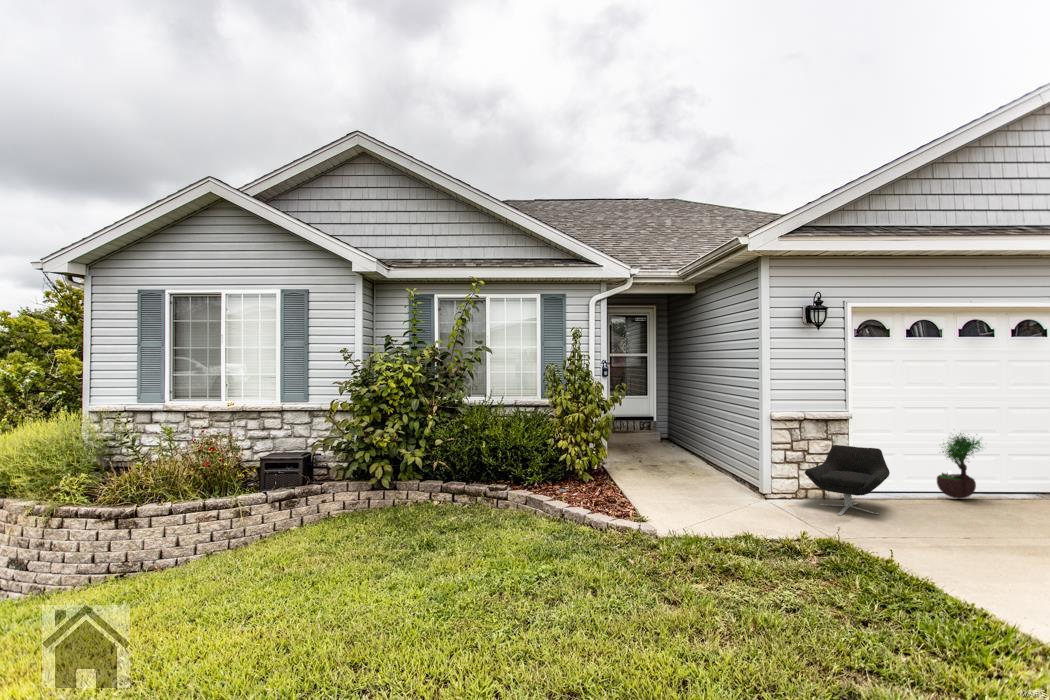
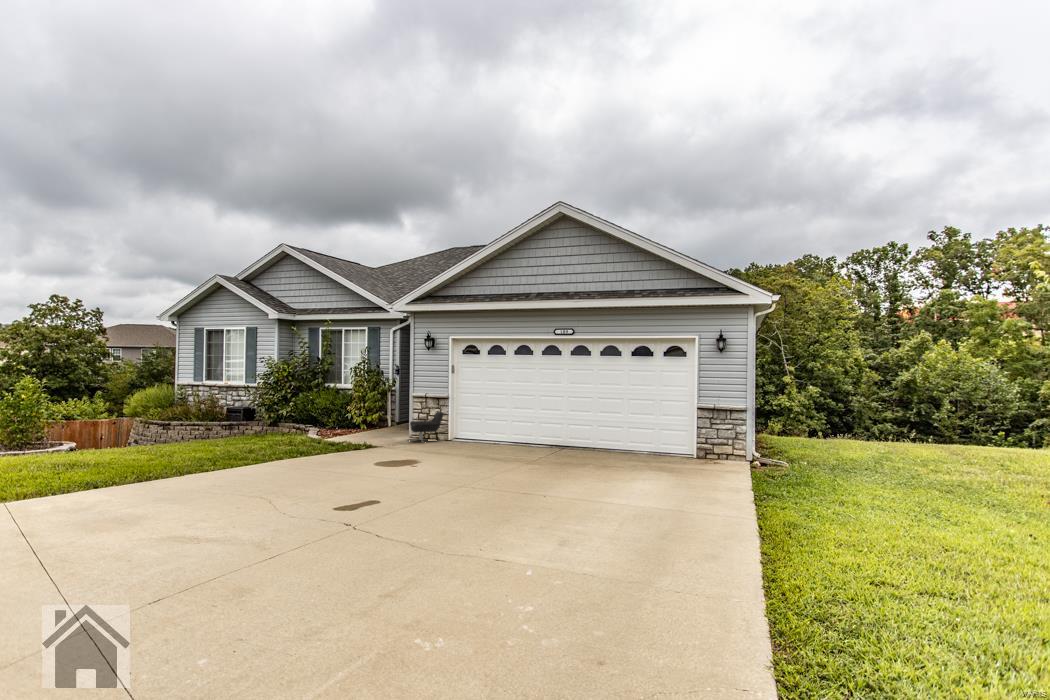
potted tree: present [937,433,981,499] -> none [472,405,495,442]

